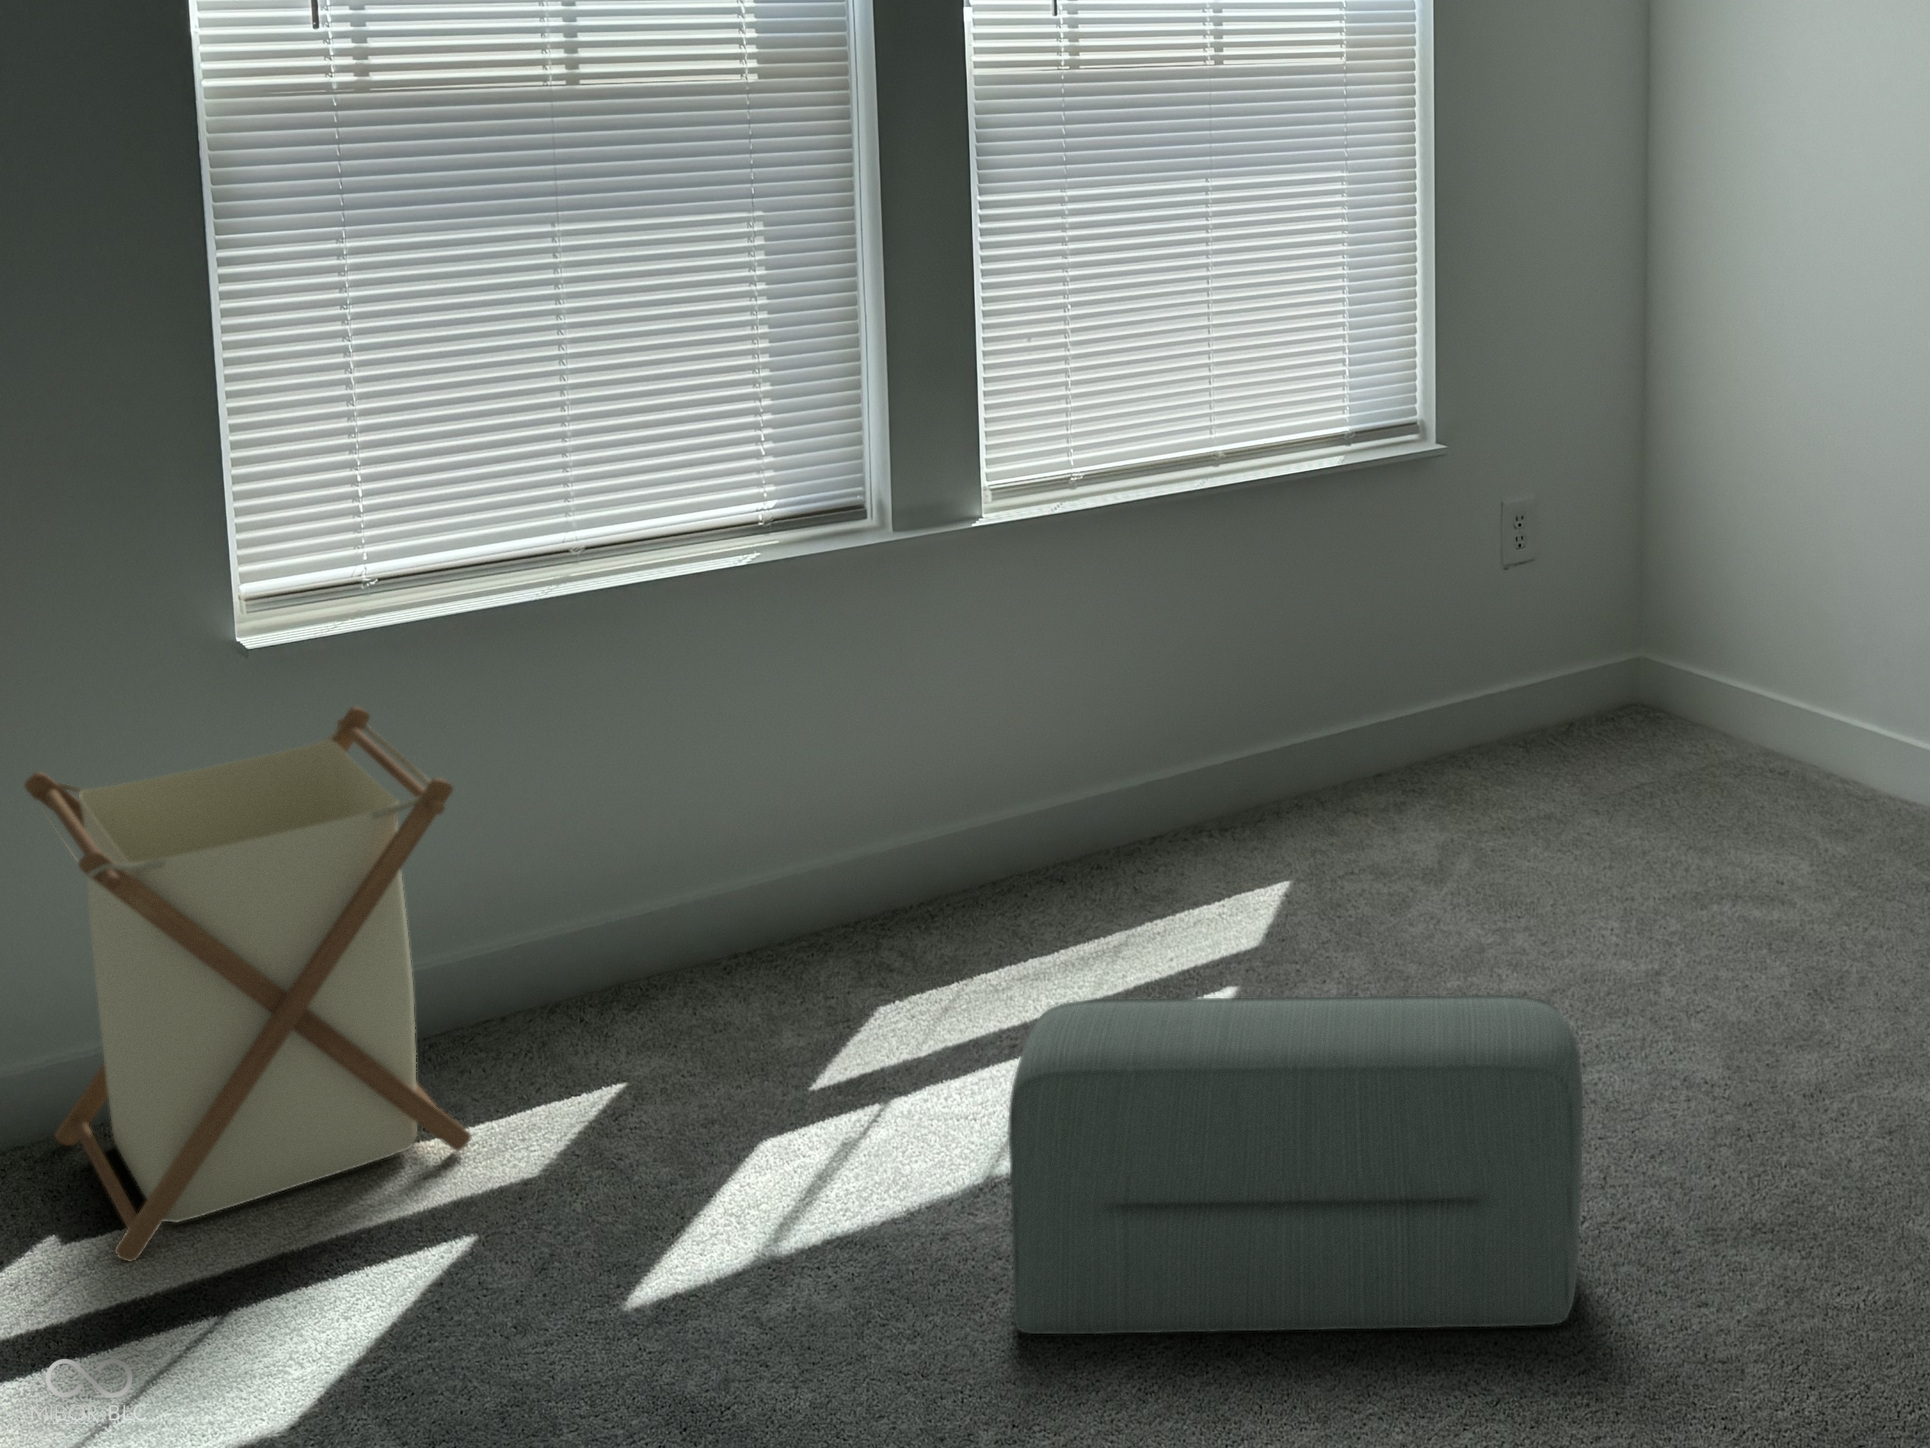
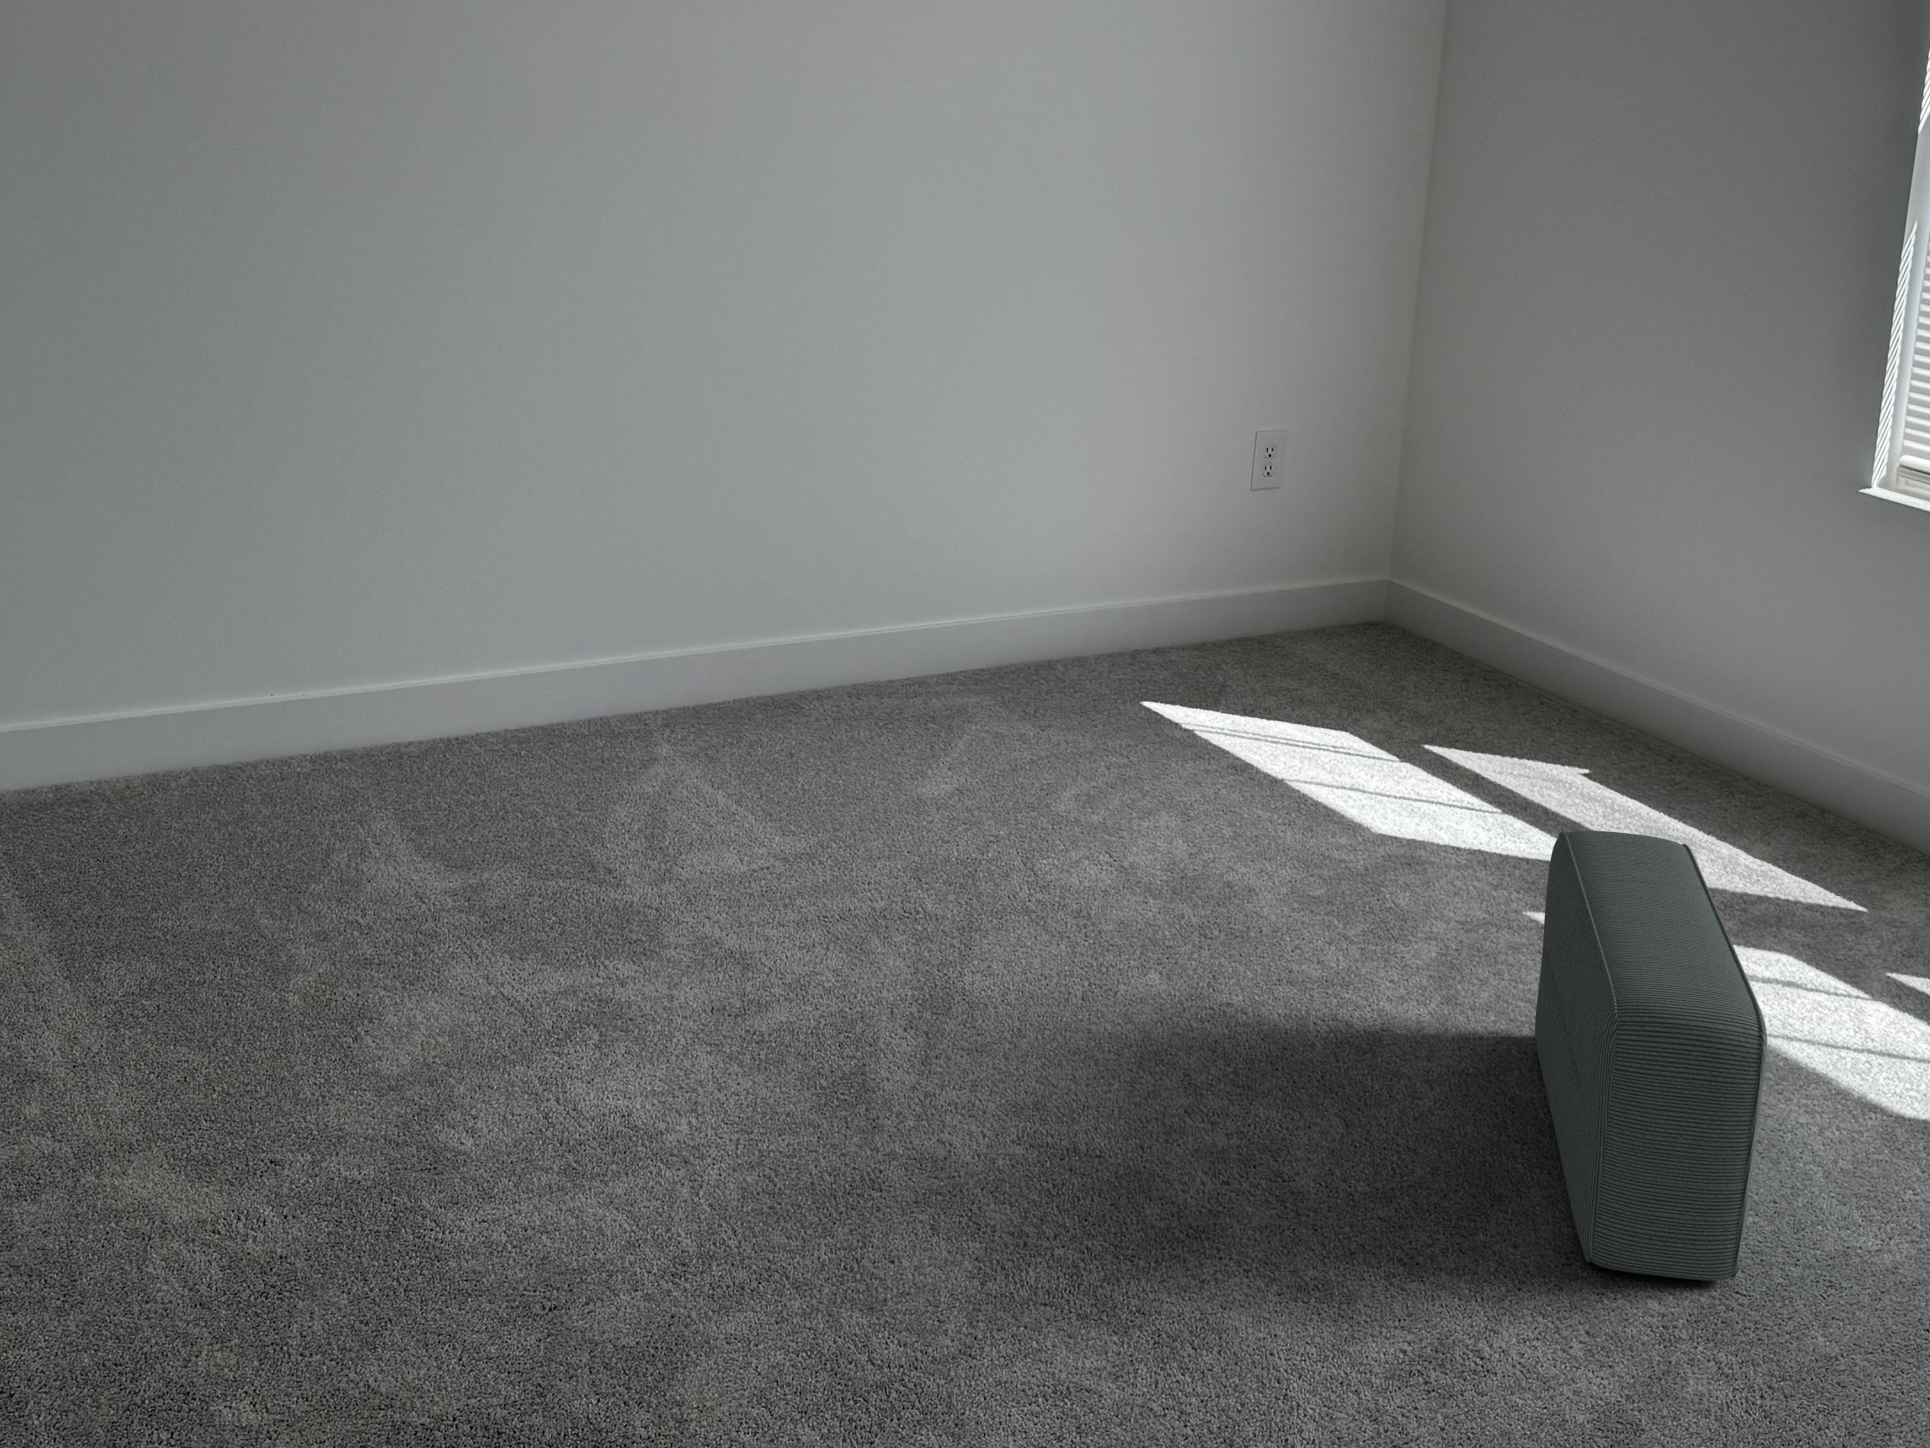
laundry basket: present [24,707,471,1262] -> none [1569,513,1905,863]

